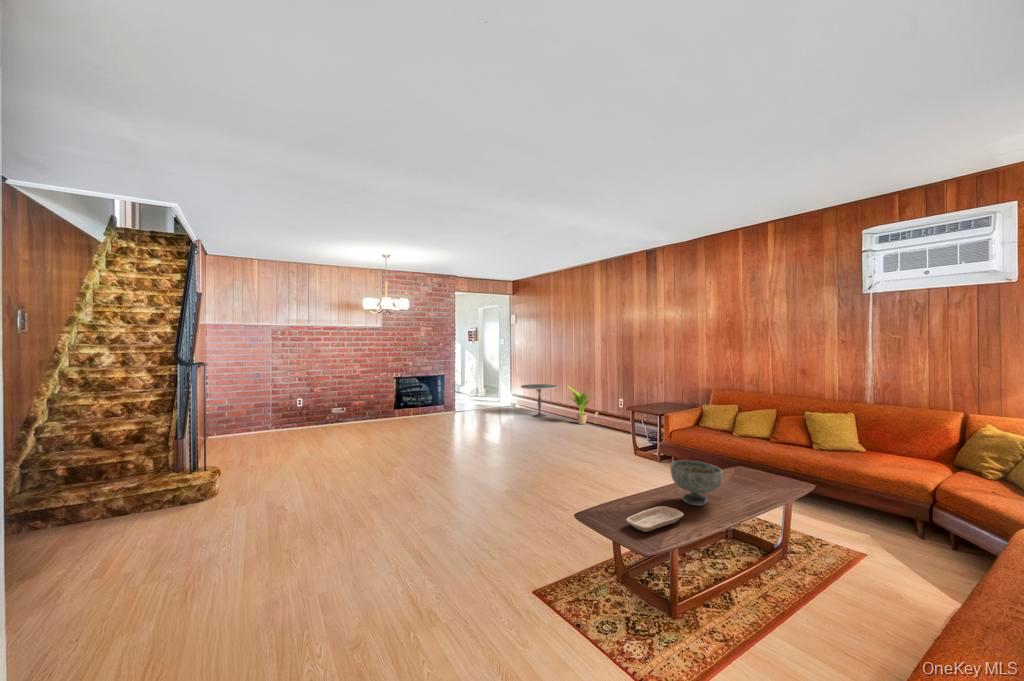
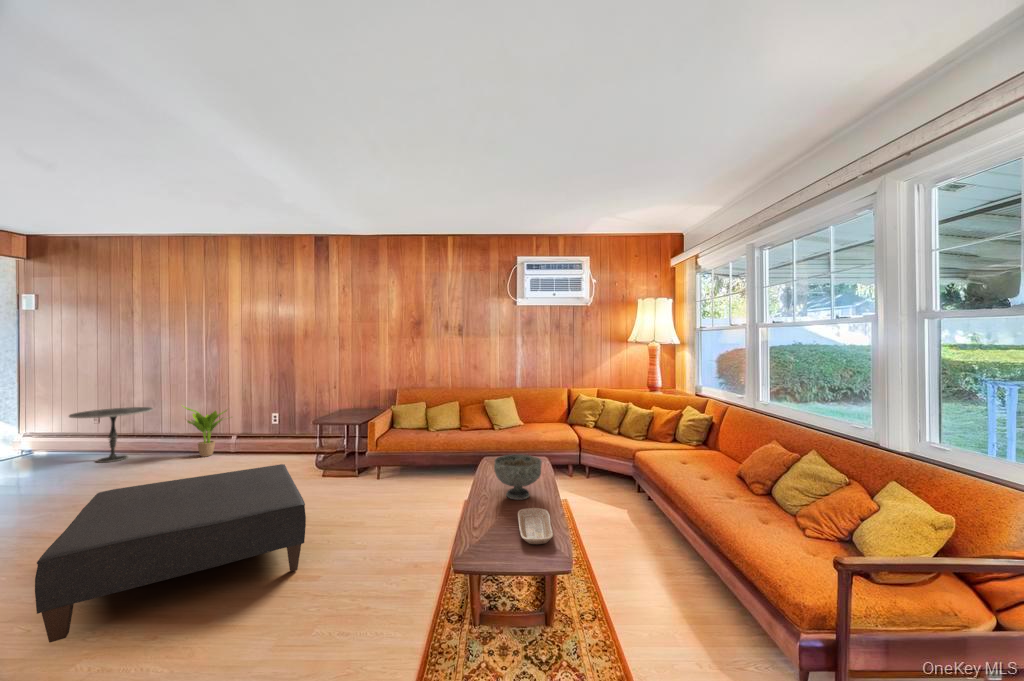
ottoman: none [455,428,587,503] -> present [35,464,306,642]

